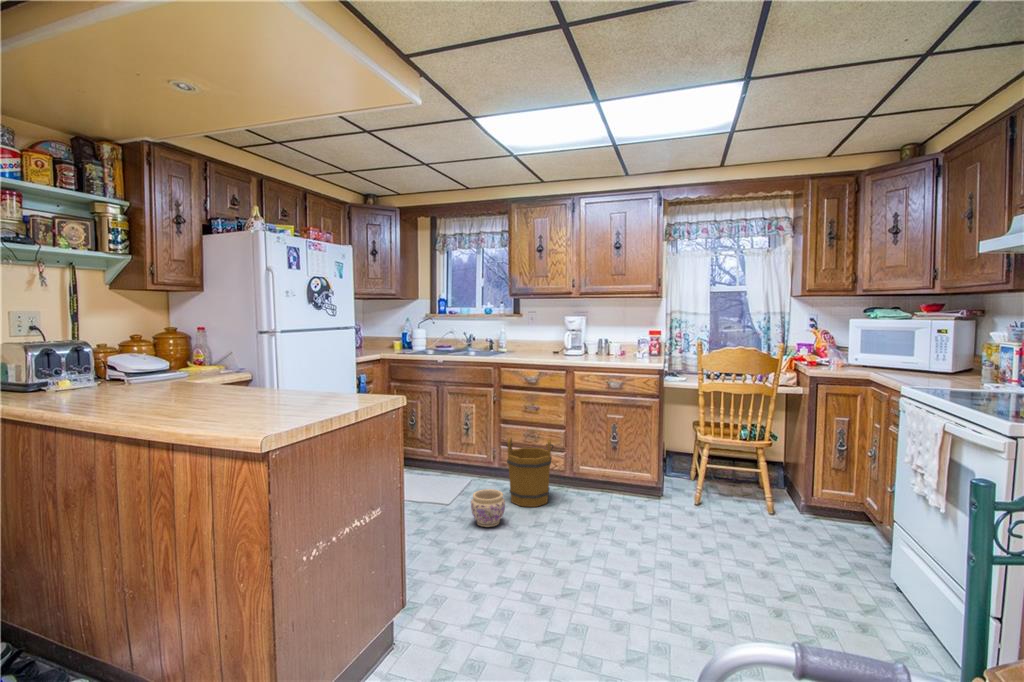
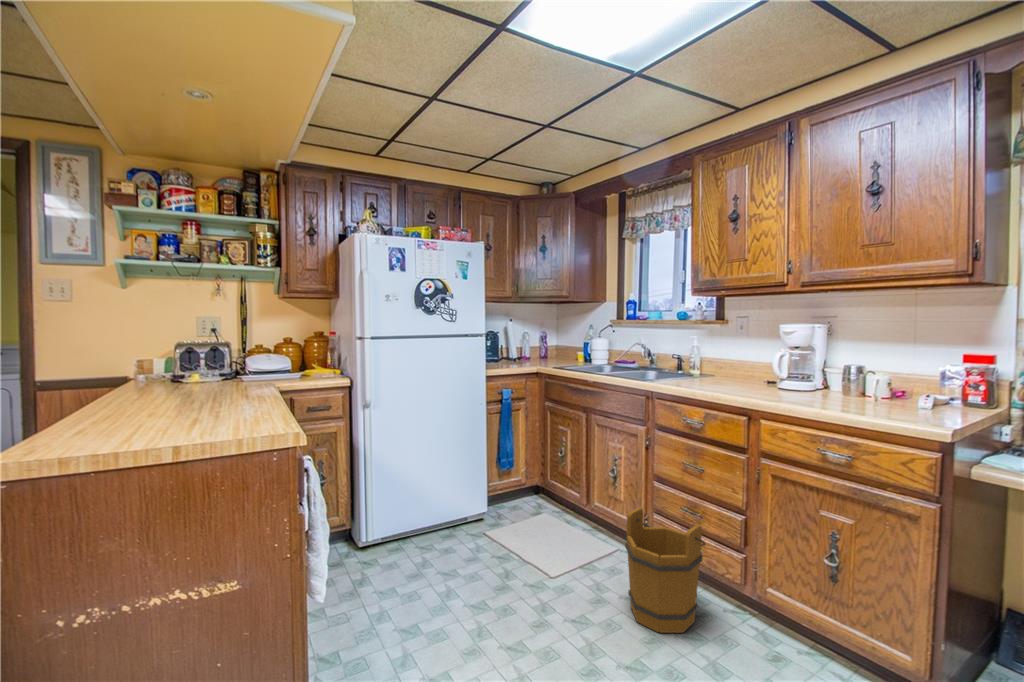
planter: present [471,489,505,527] -> none [538,580,590,645]

